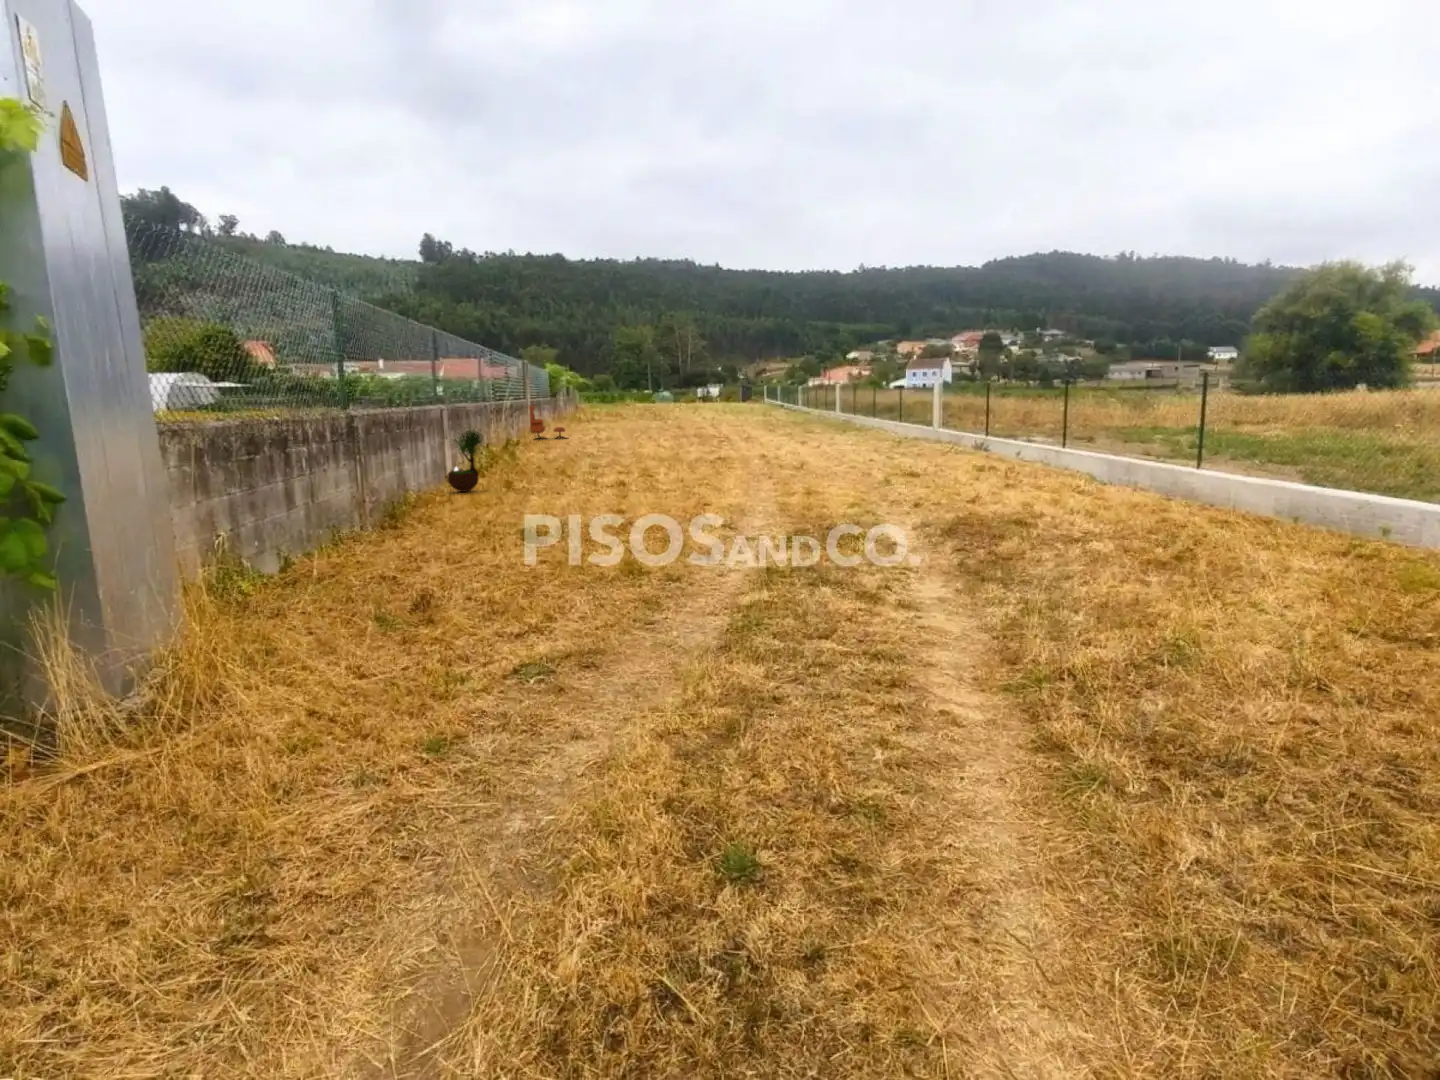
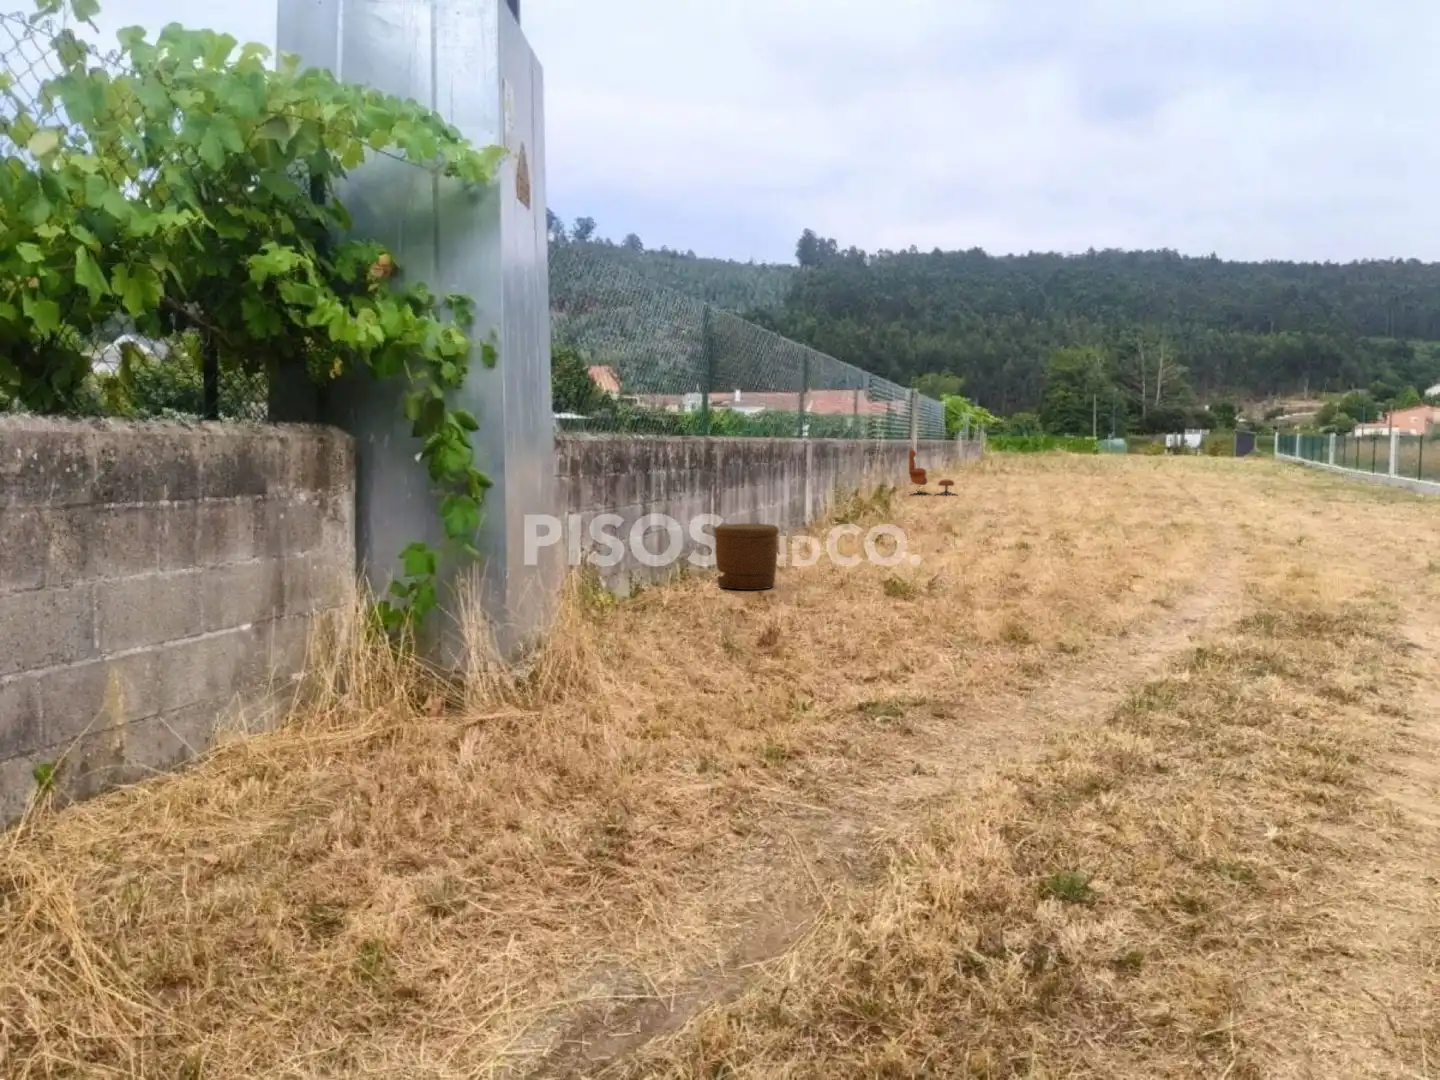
potted tree: present [448,429,483,492] -> none [802,463,850,546]
woven basket: none [364,484,426,544] -> present [714,524,779,590]

